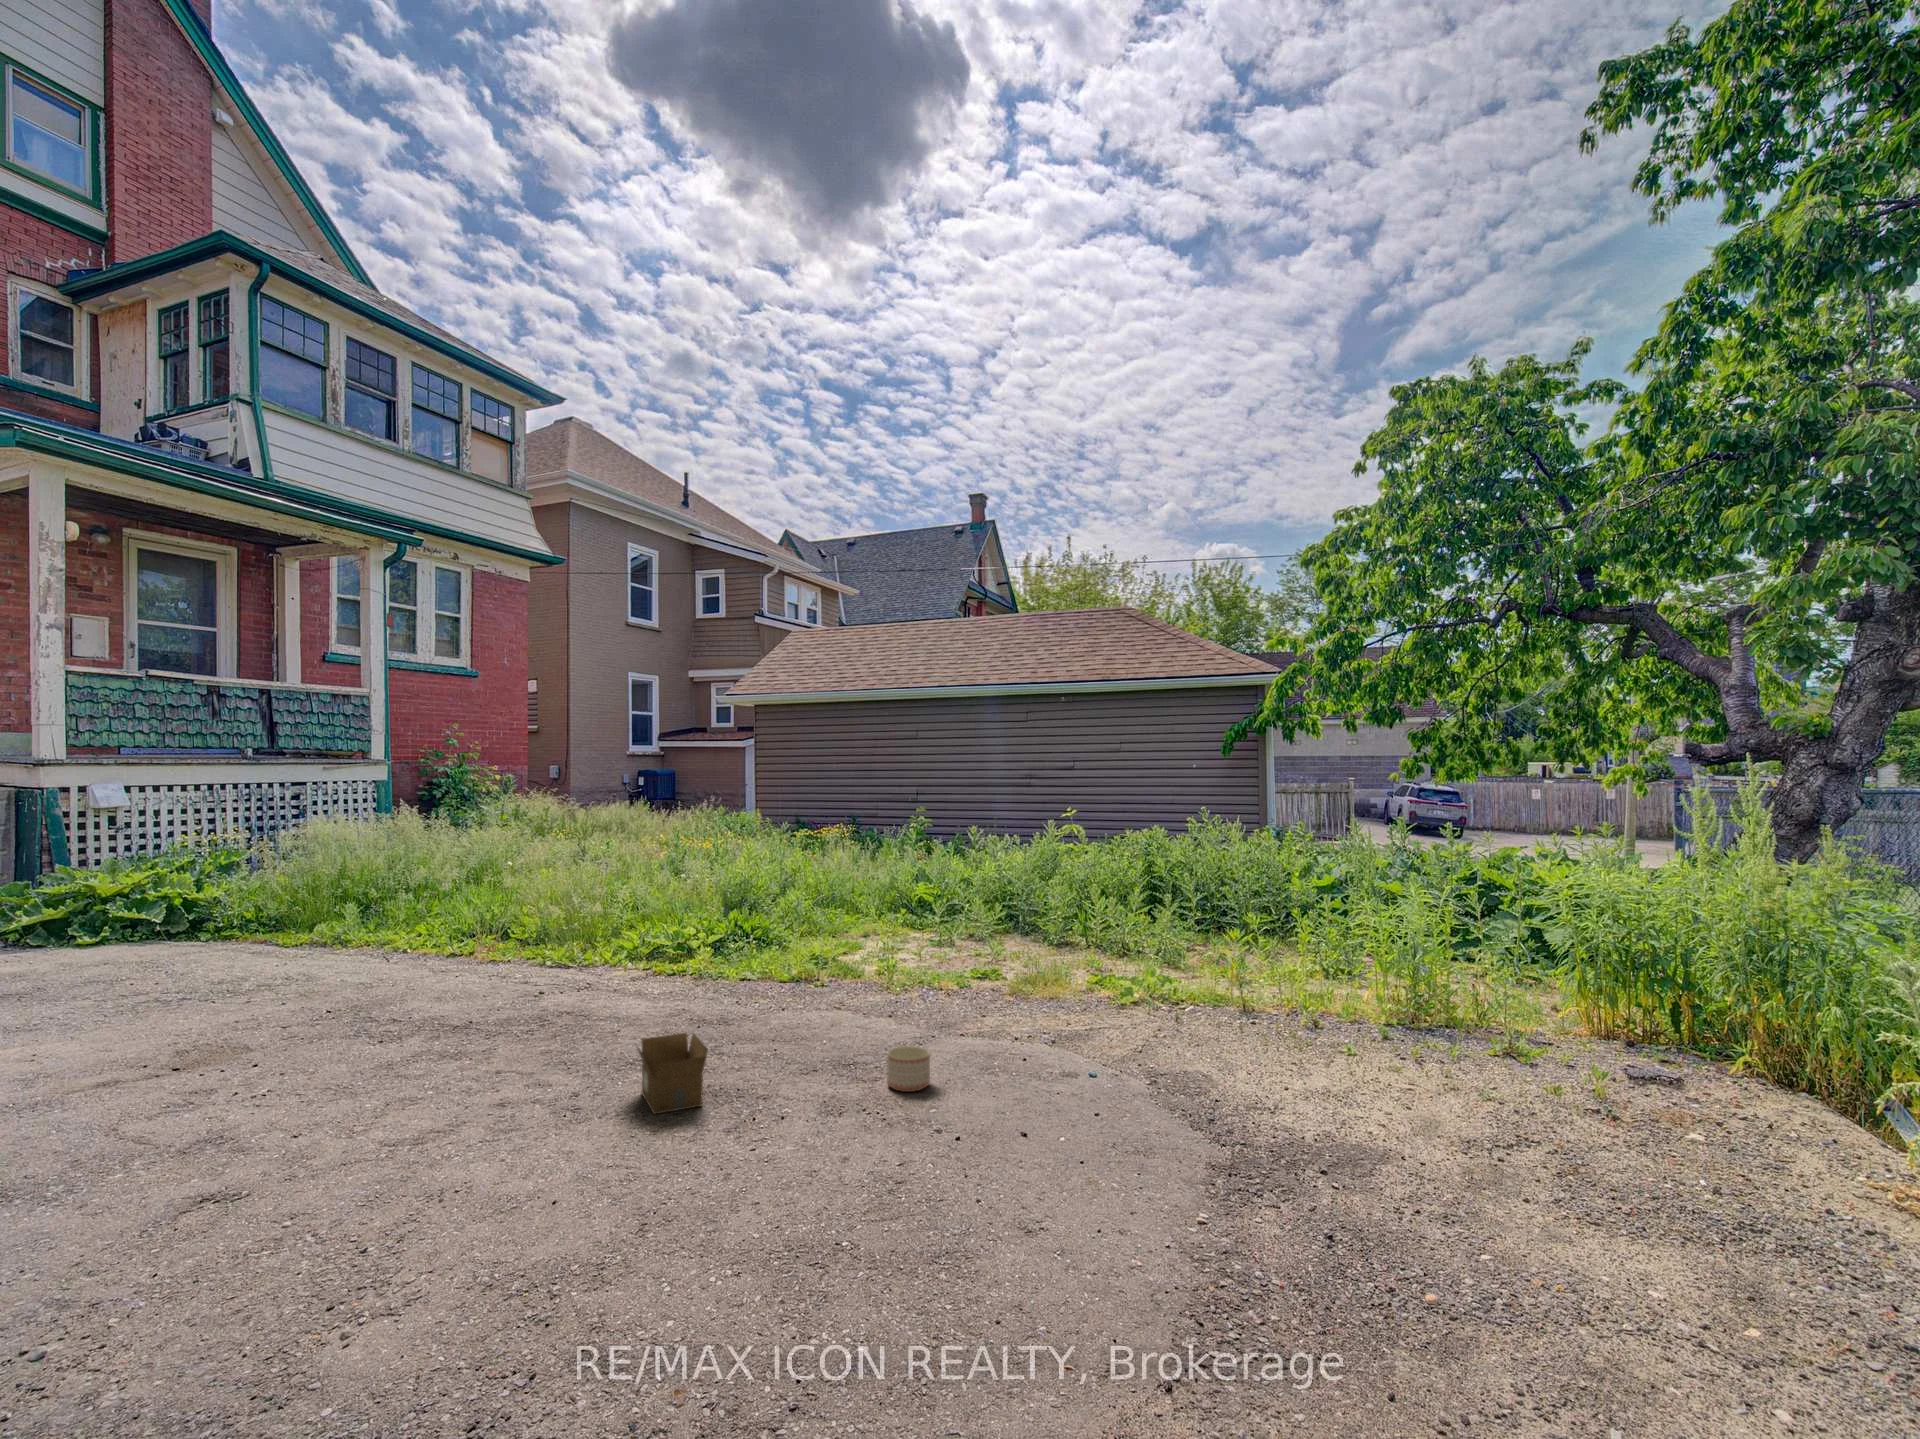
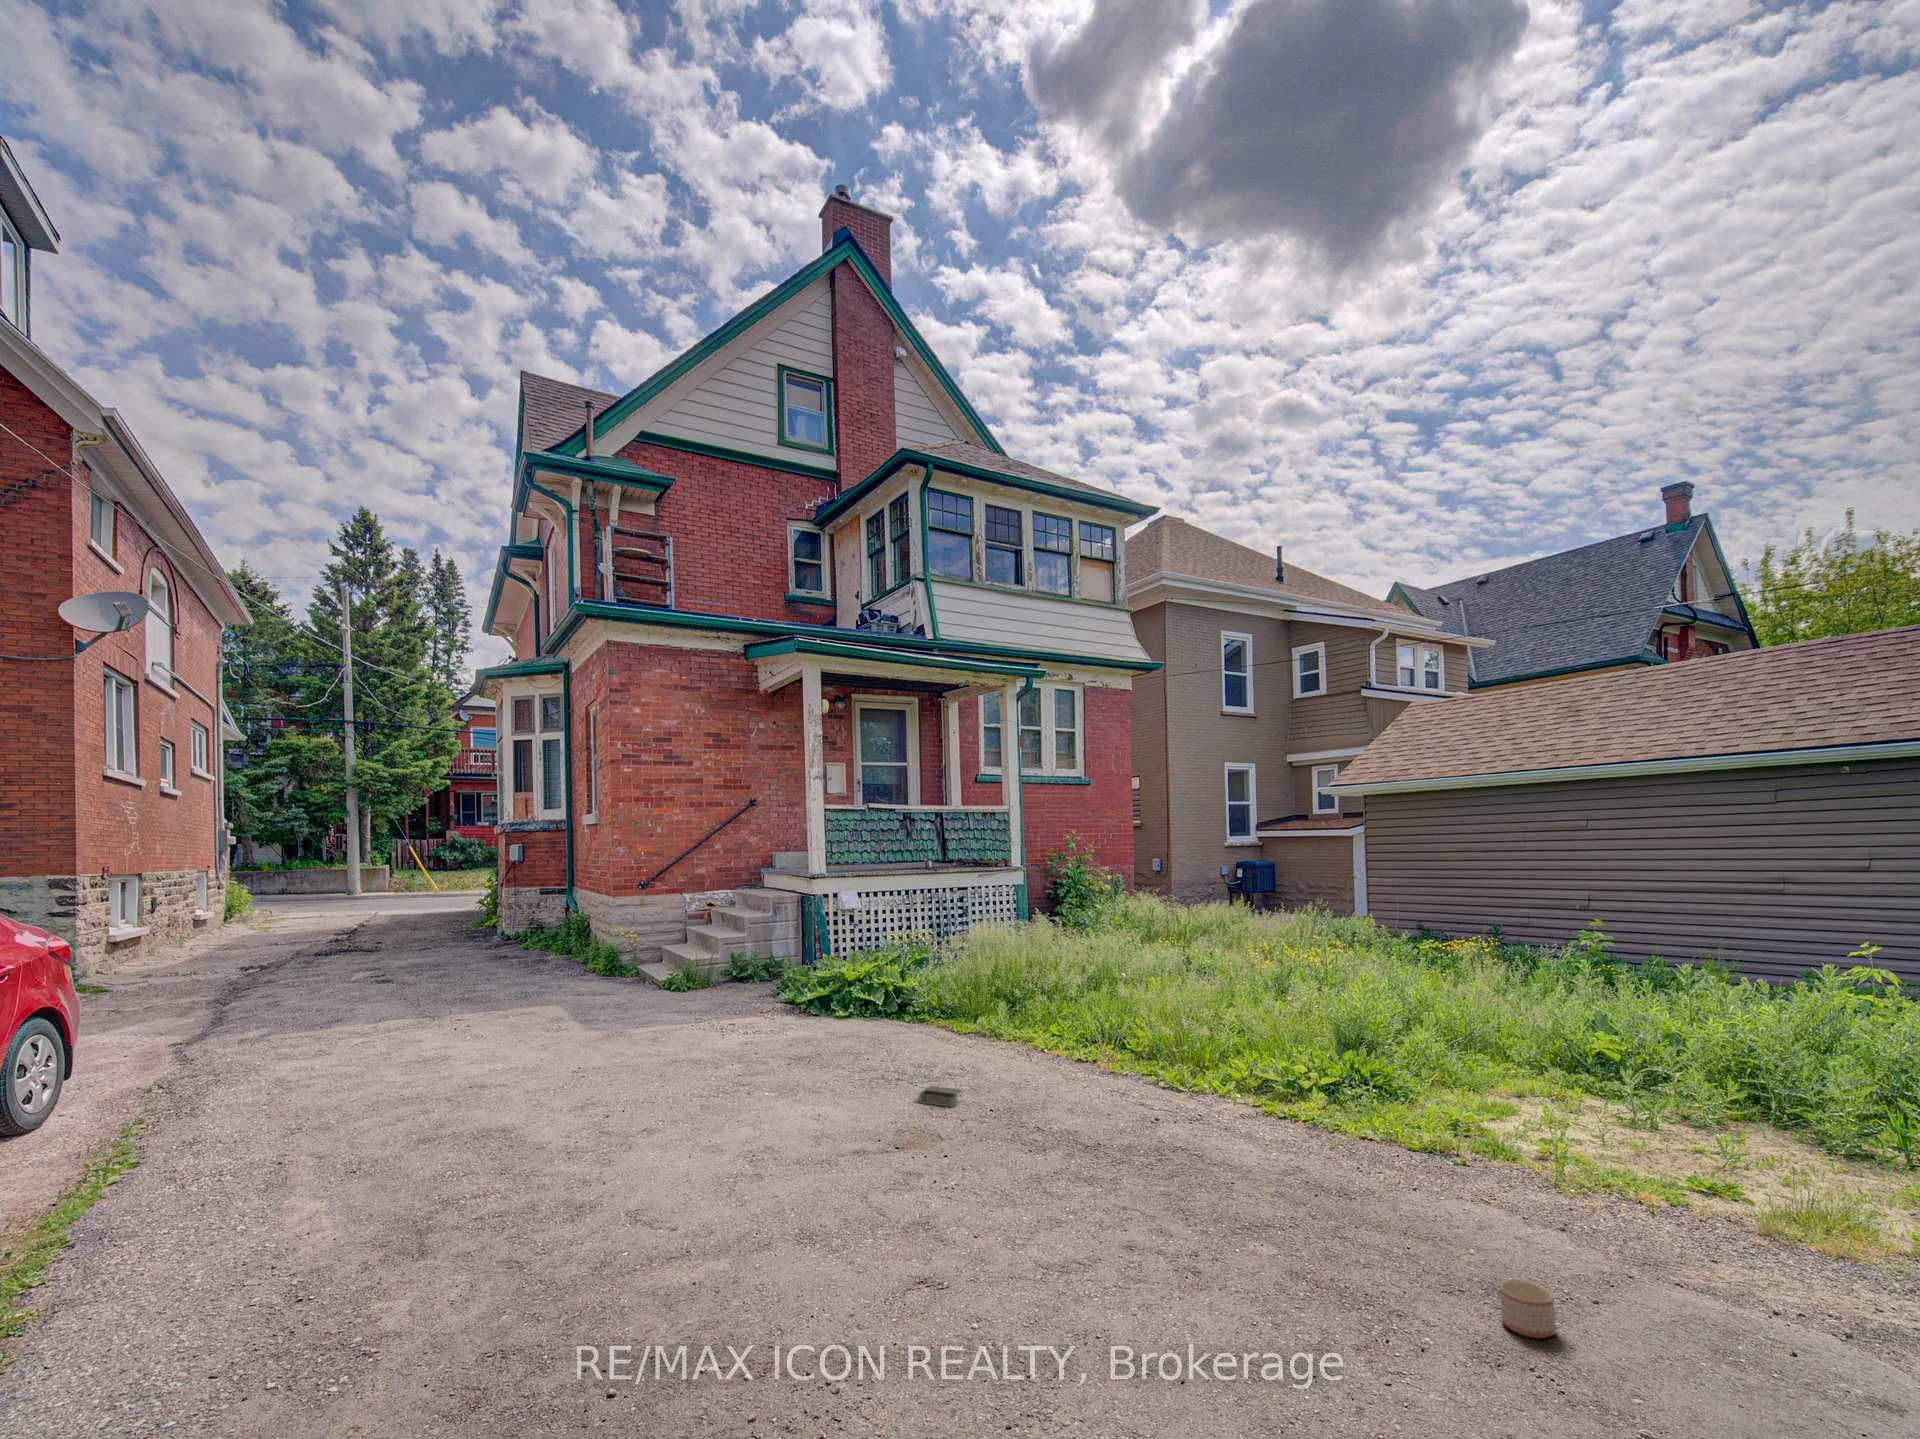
toolbox: none [212,991,283,1015] -> present [919,1086,961,1107]
cardboard box: present [637,1033,708,1114] -> none [1232,1211,1301,1294]

